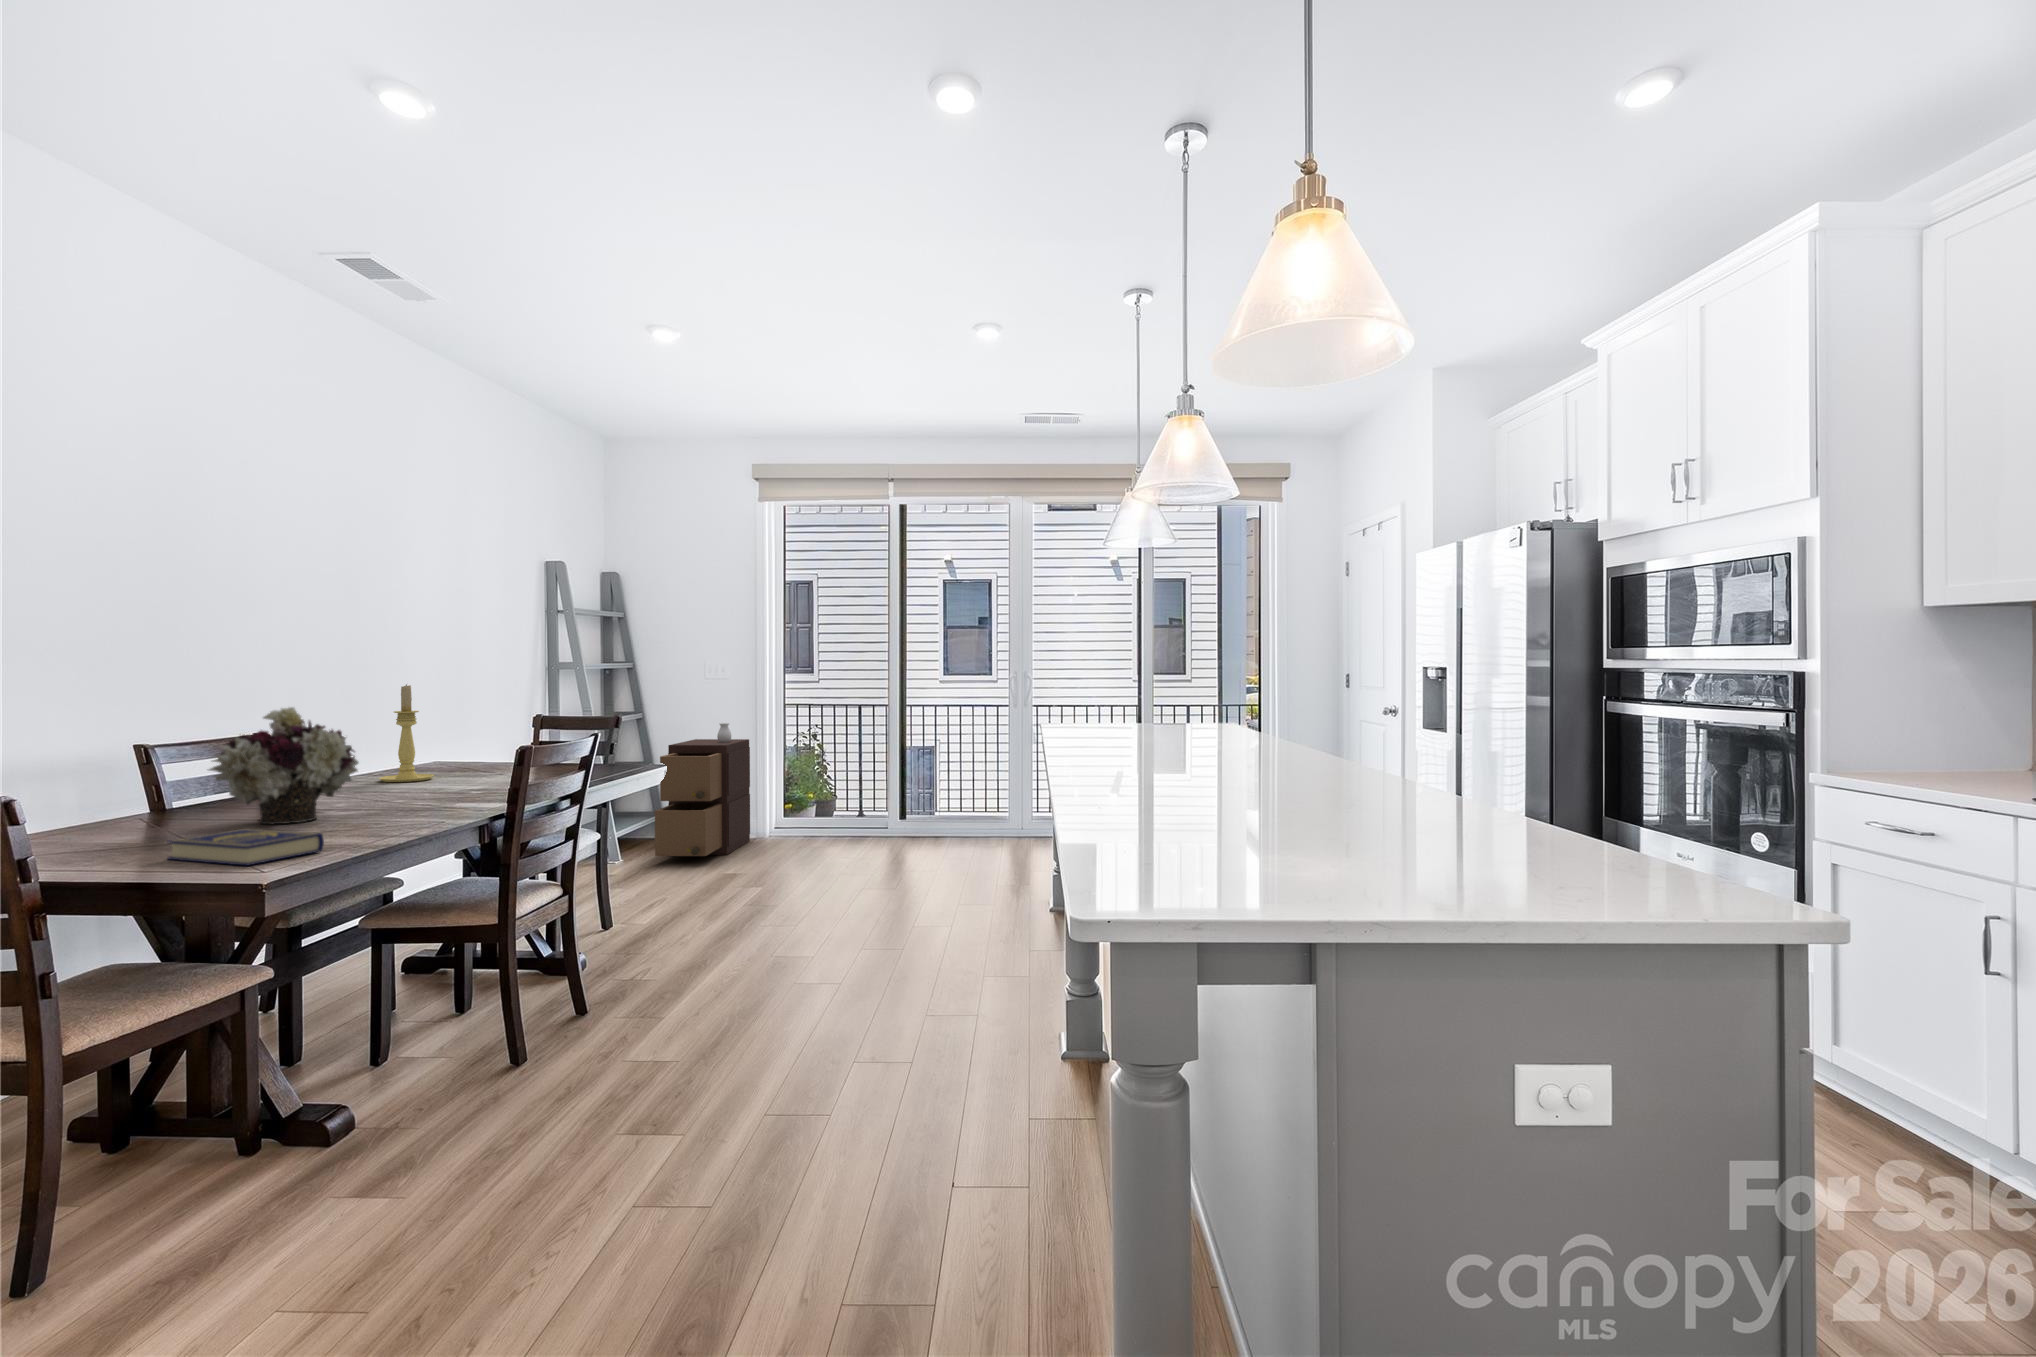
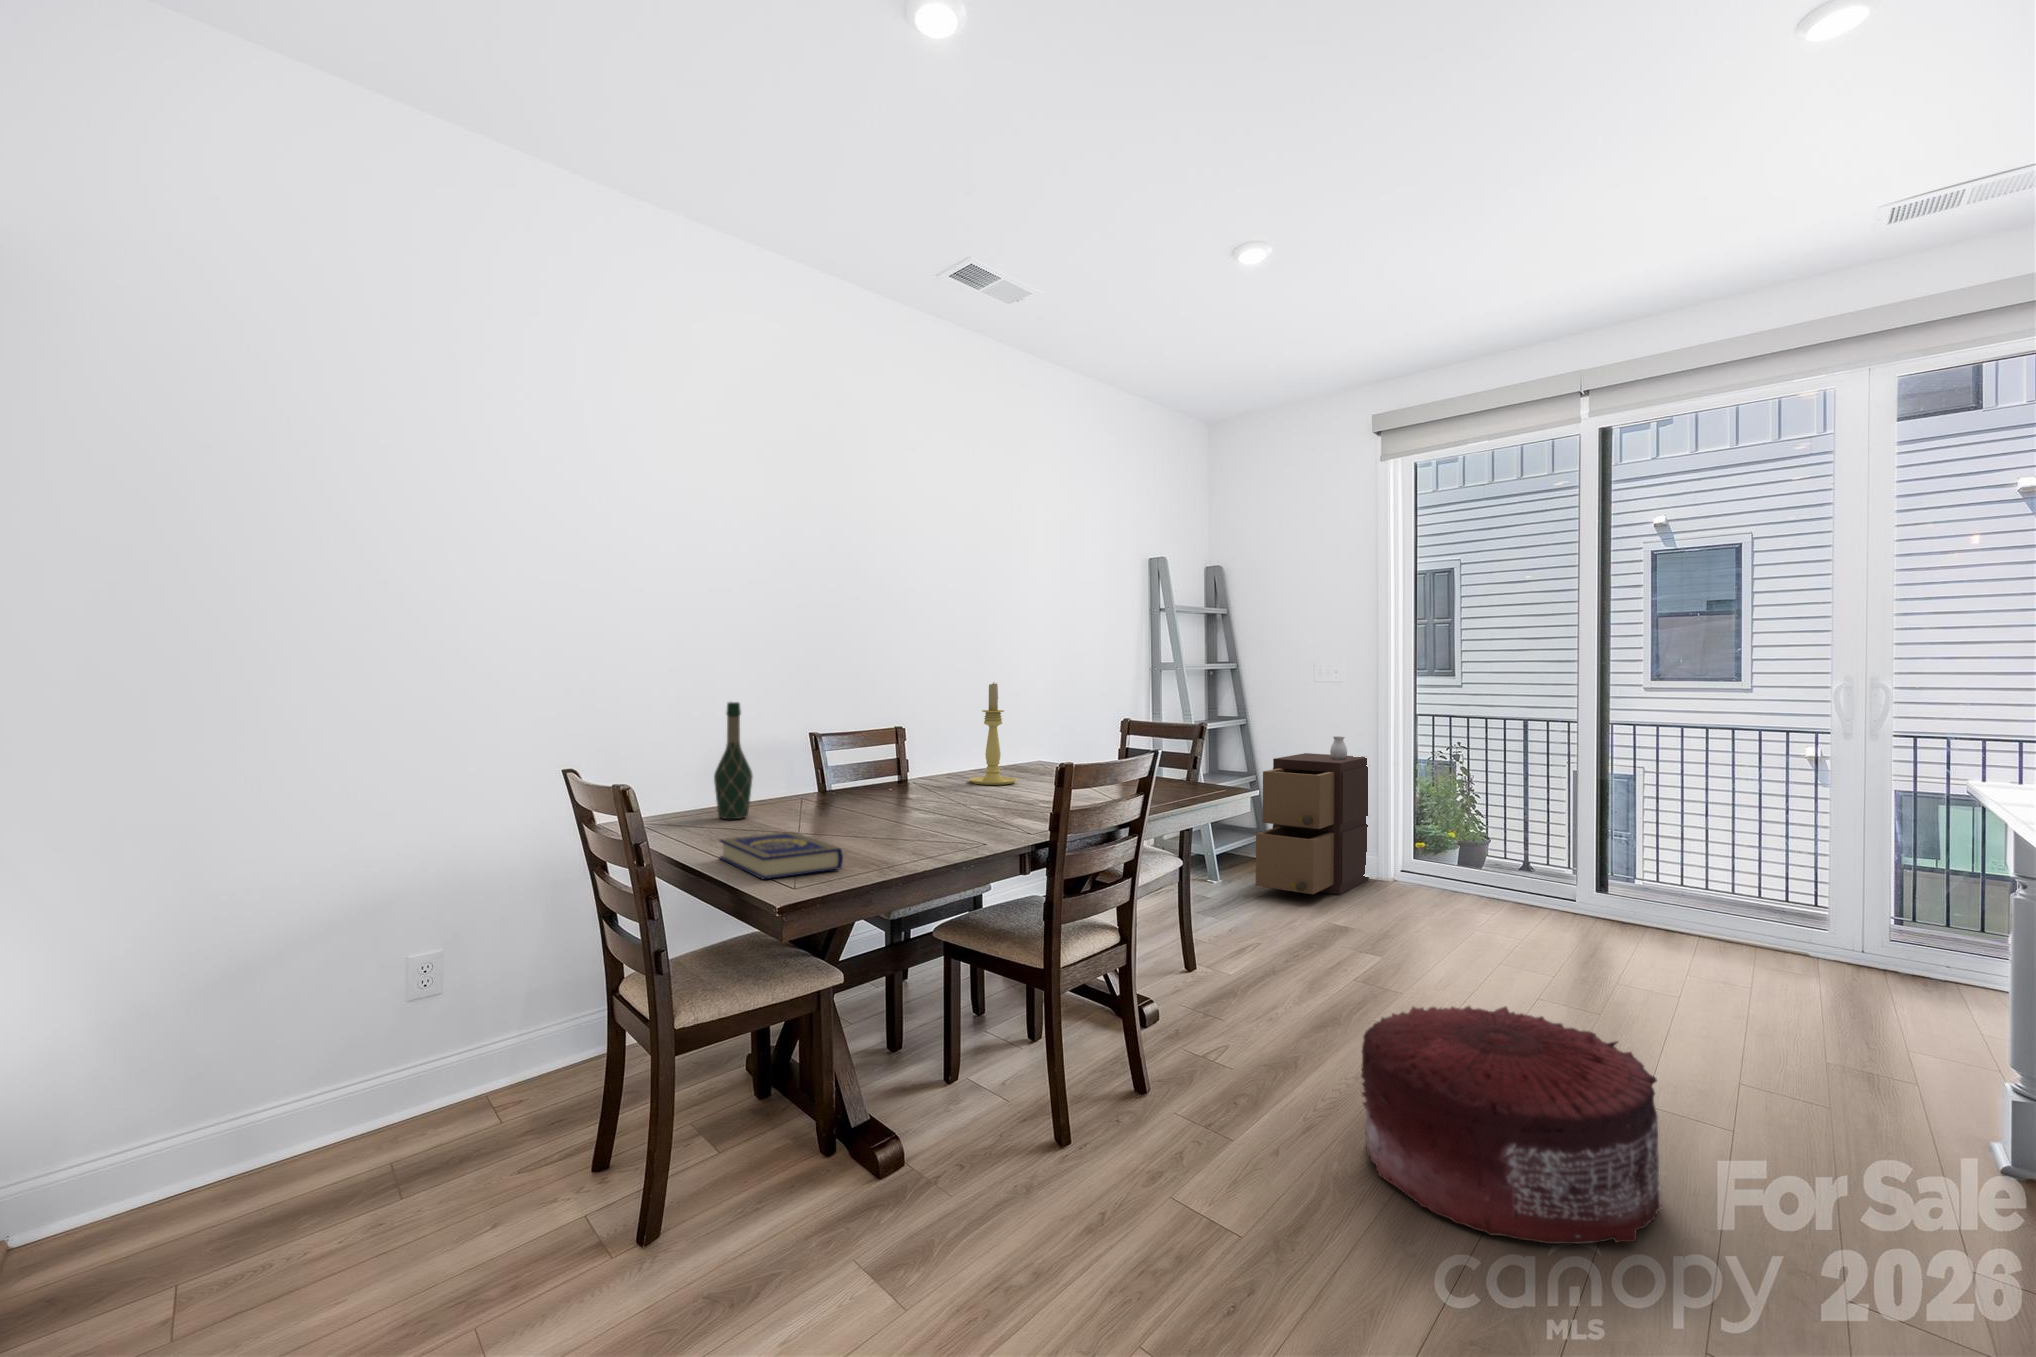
flower arrangement: present [209,707,359,824] -> none [788,702,920,826]
wine bottle: none [98,711,150,832] -> present [714,702,752,819]
pouf: none [757,895,932,1029] -> present [1361,1006,1662,1244]

